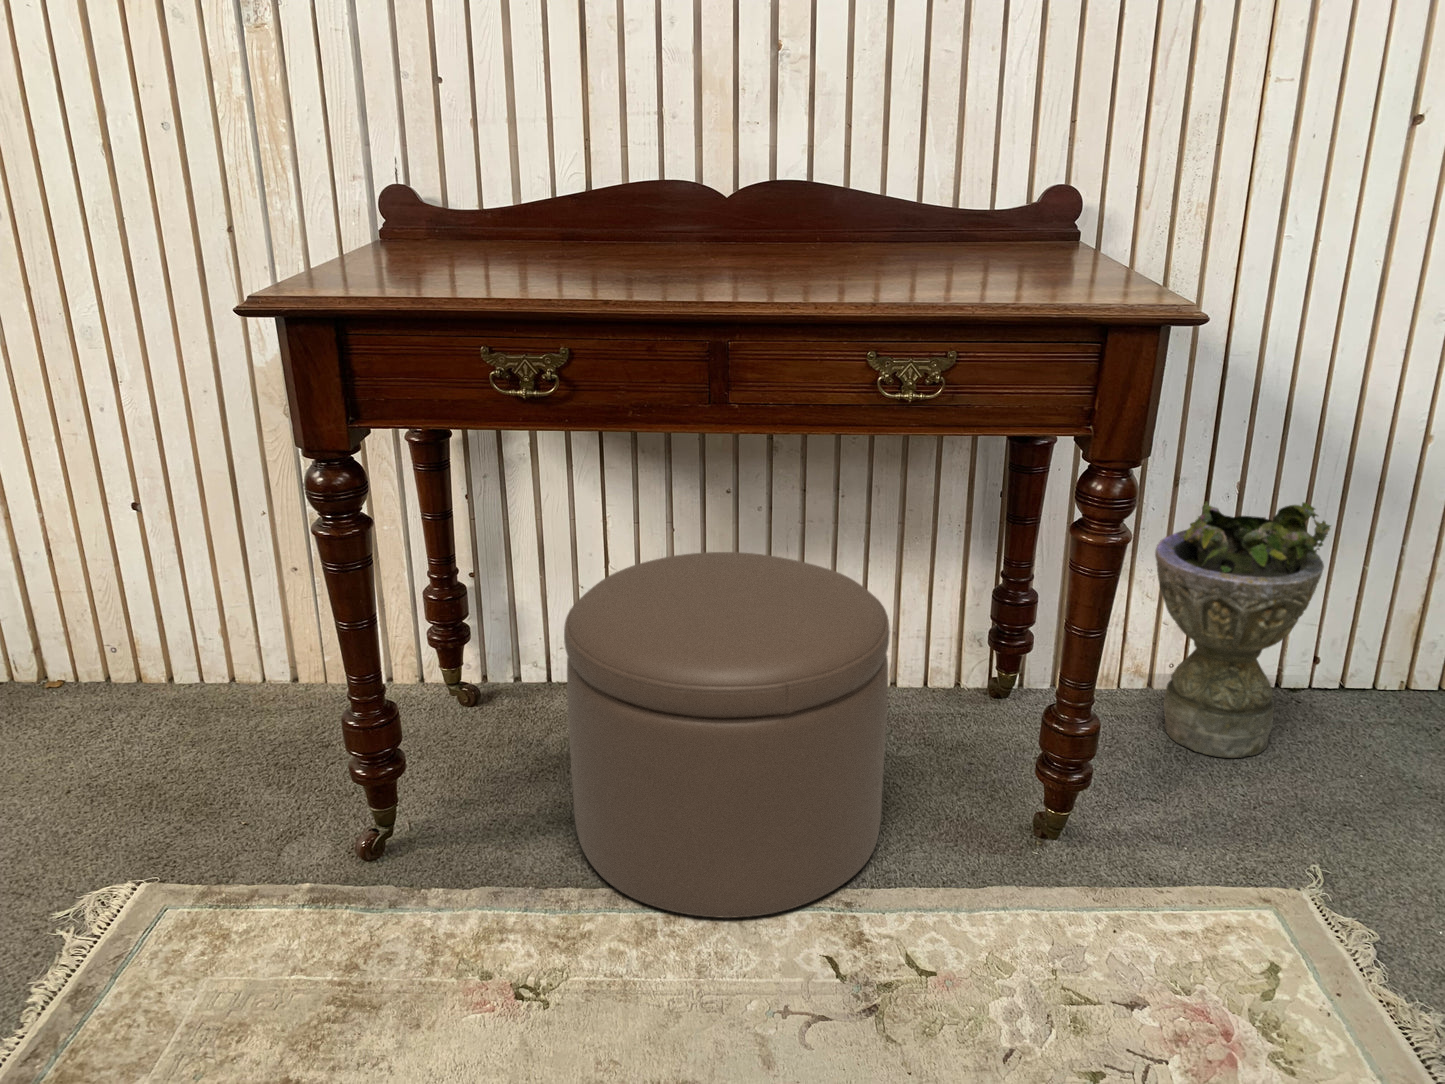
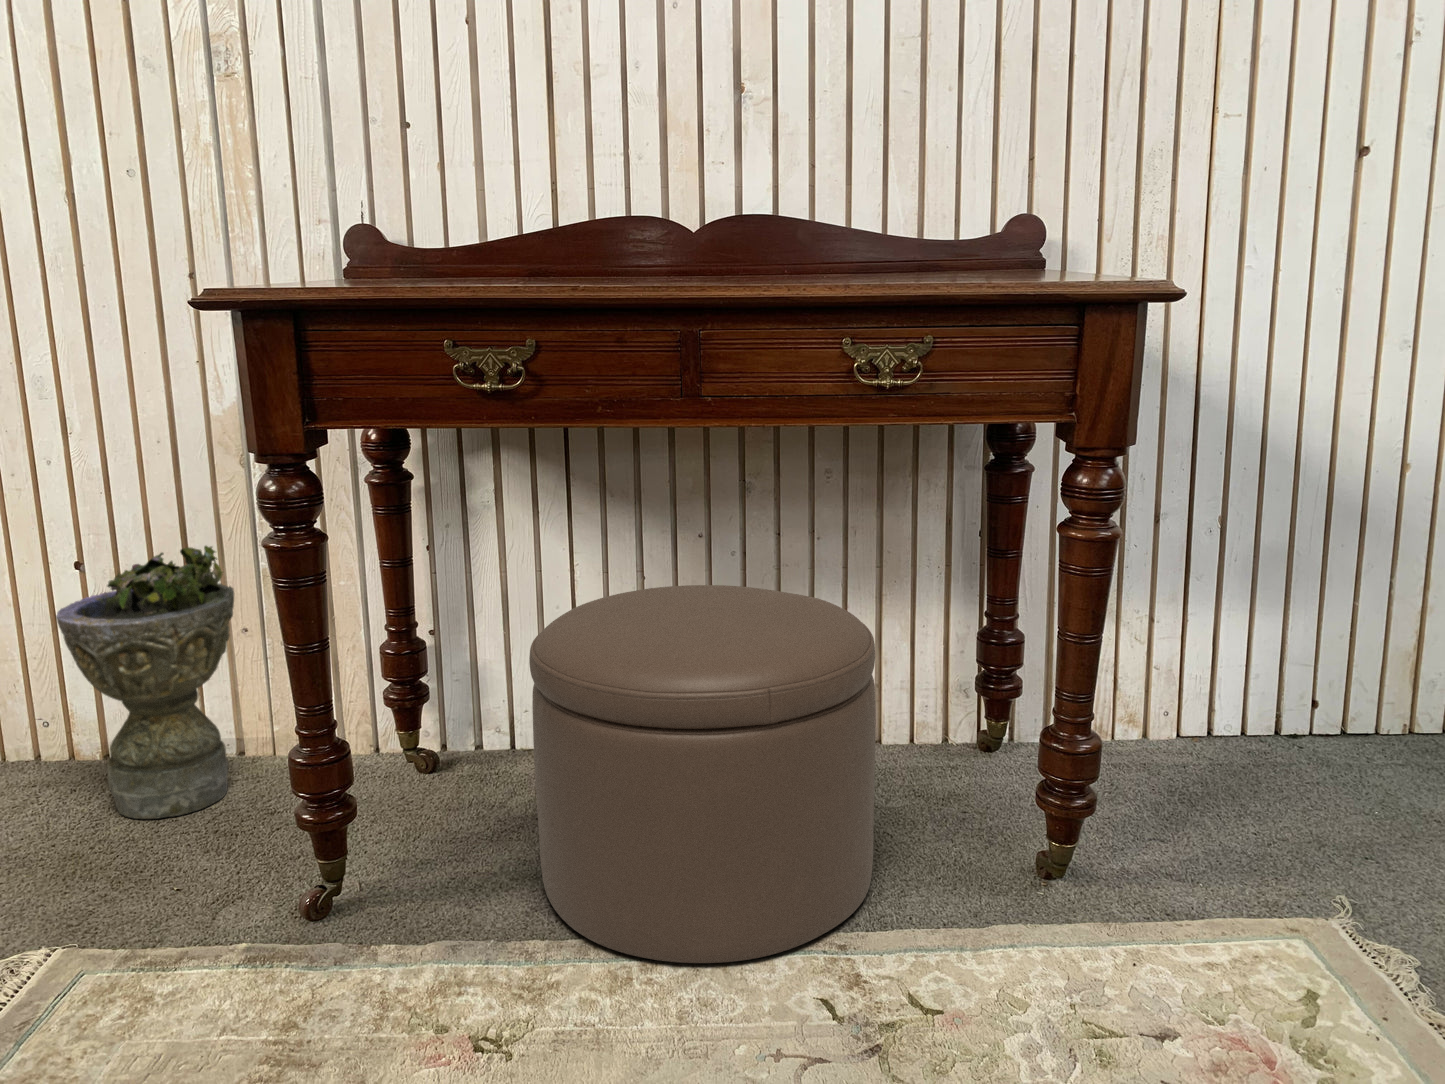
planter: present [1155,502,1330,758] -> present [56,546,234,819]

